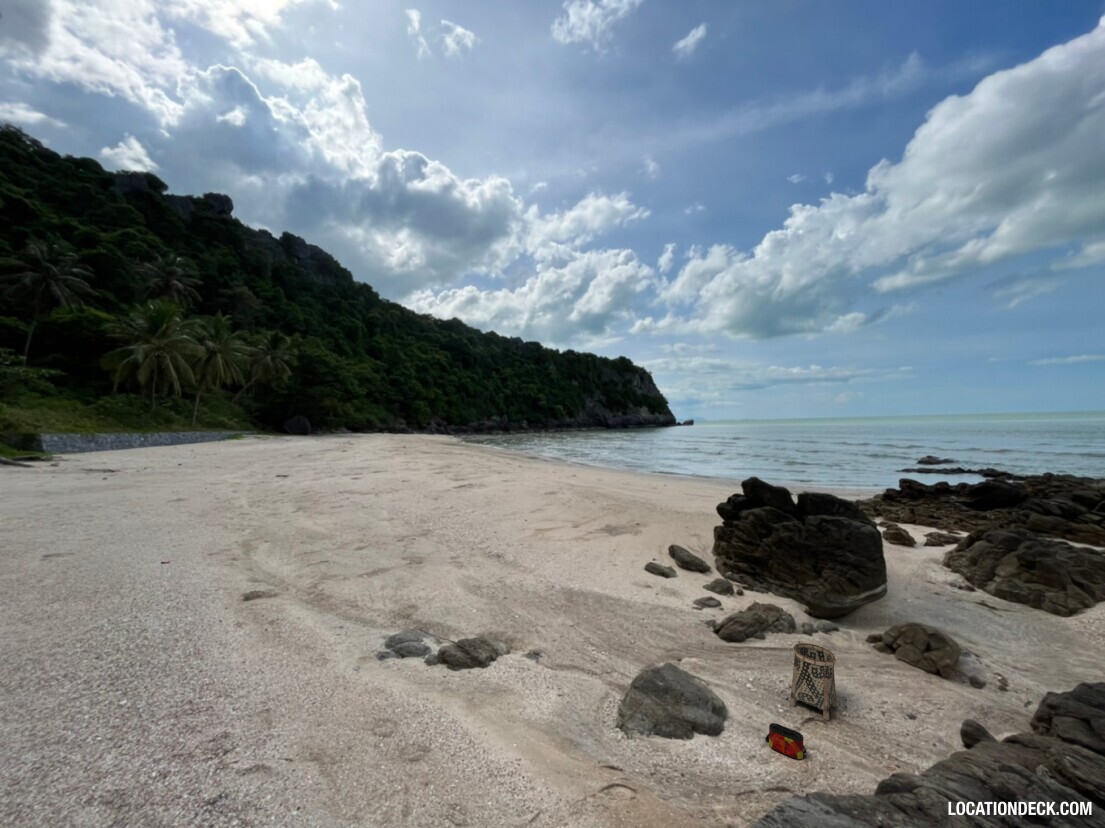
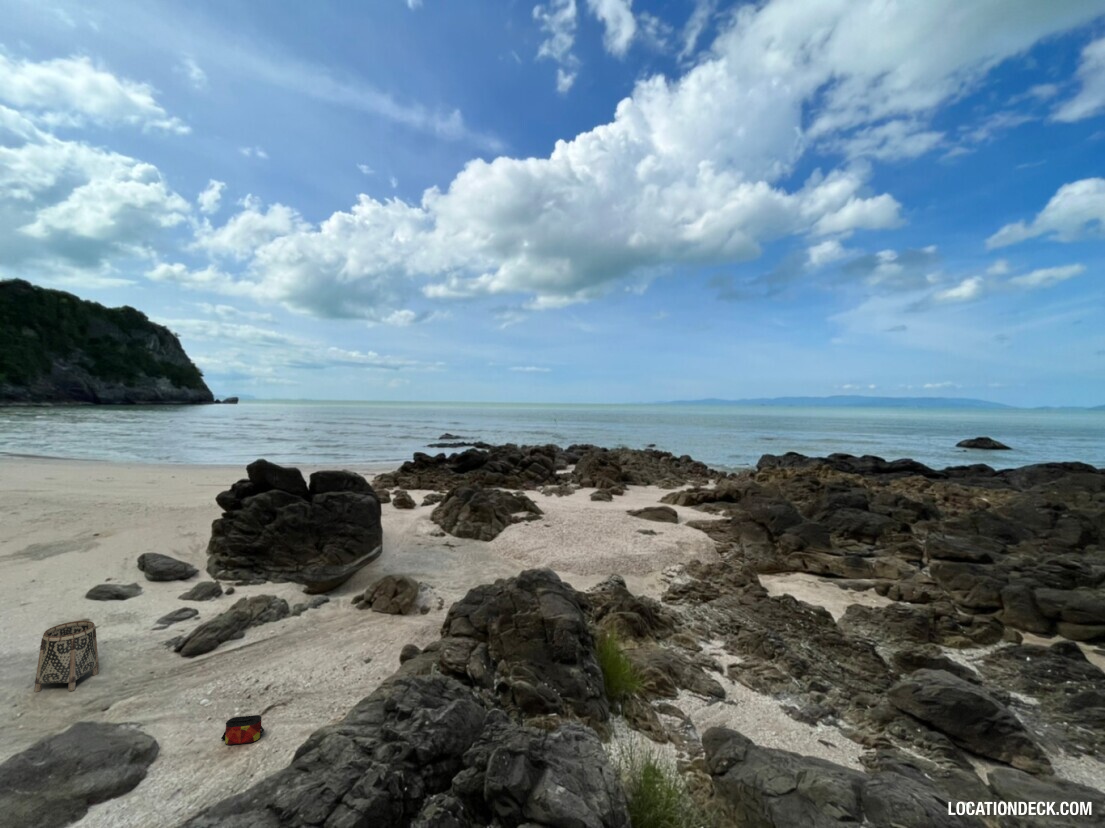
basket: present [790,643,836,720] -> present [34,621,99,692]

